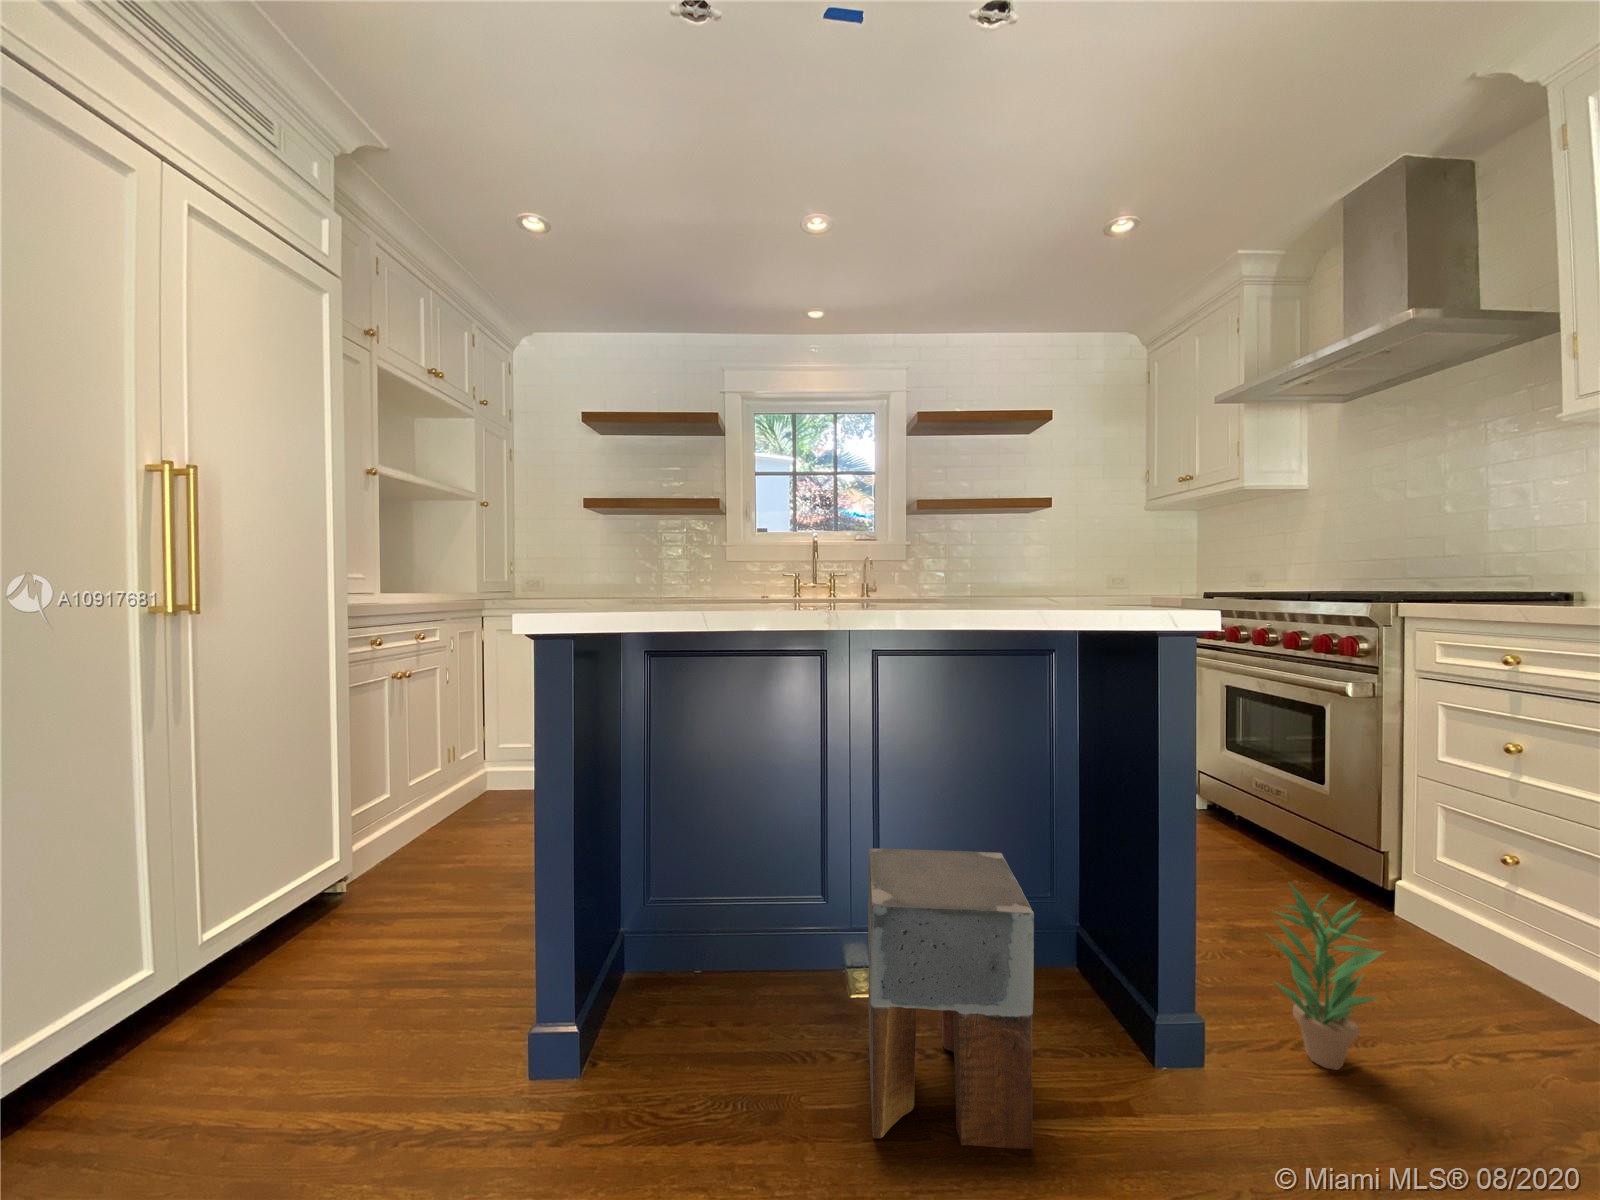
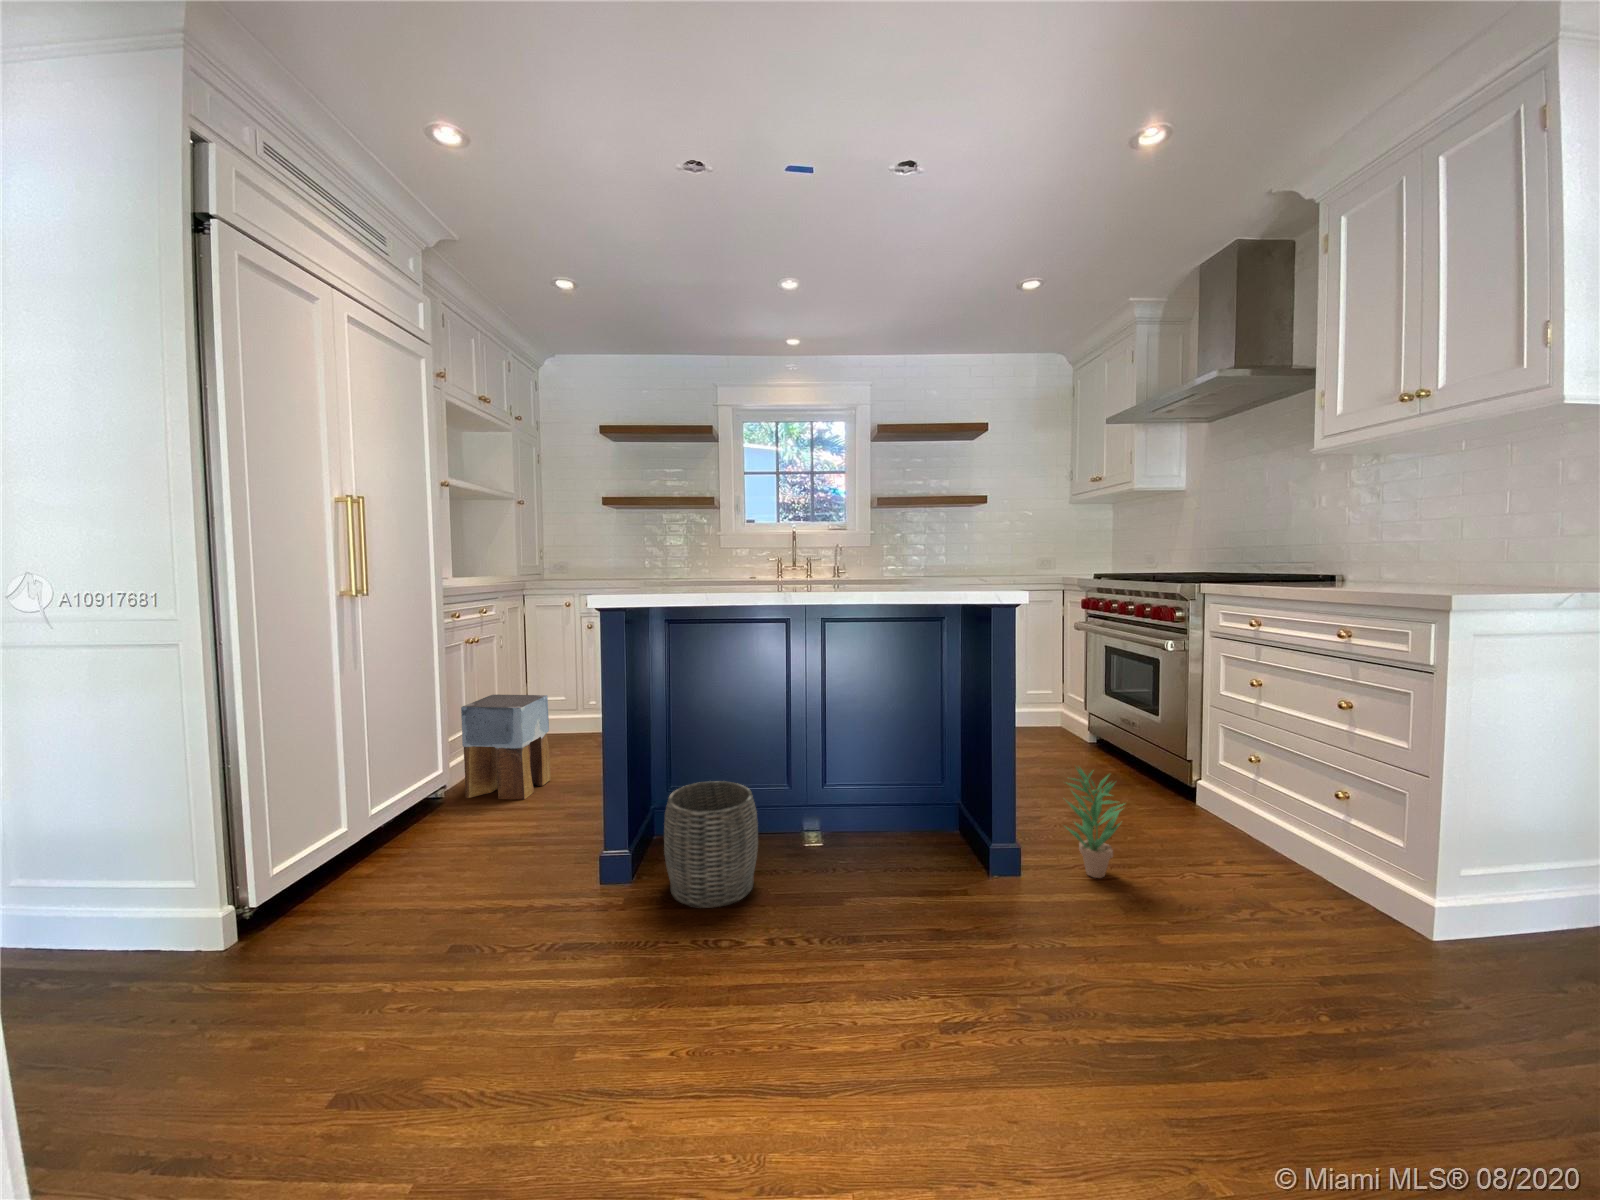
stool: present [868,848,1034,1149] -> present [461,694,550,799]
woven basket: none [636,901,787,1136] -> present [664,781,758,908]

